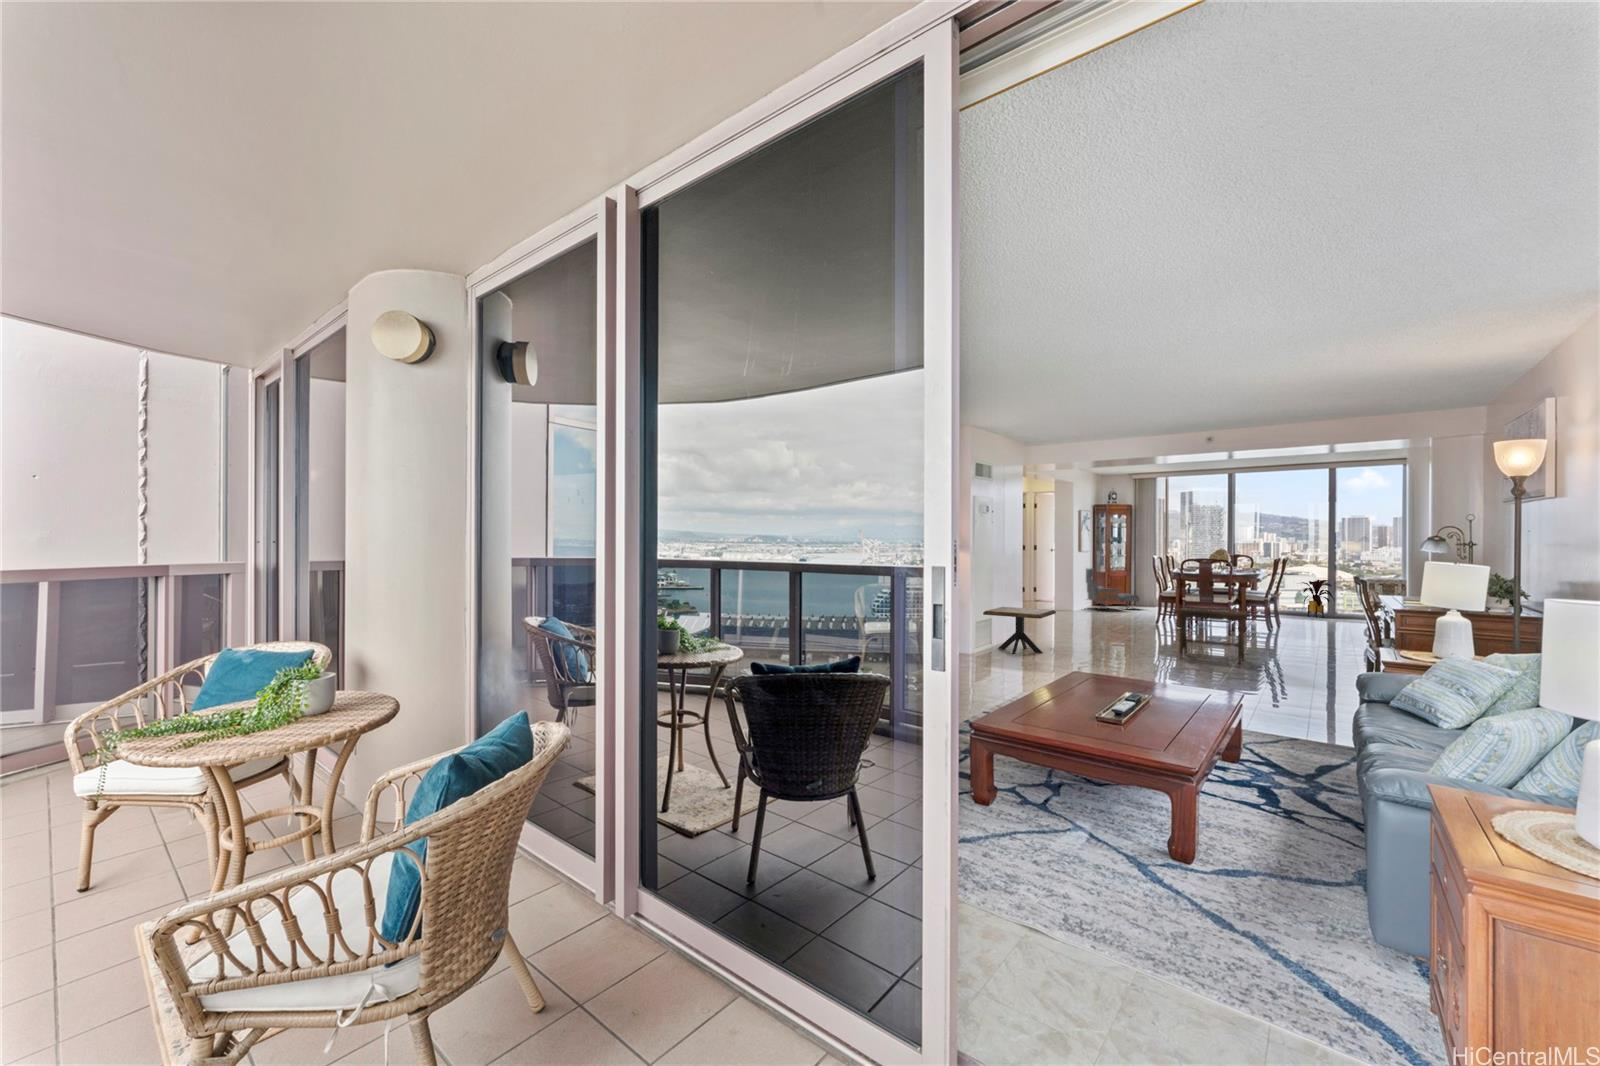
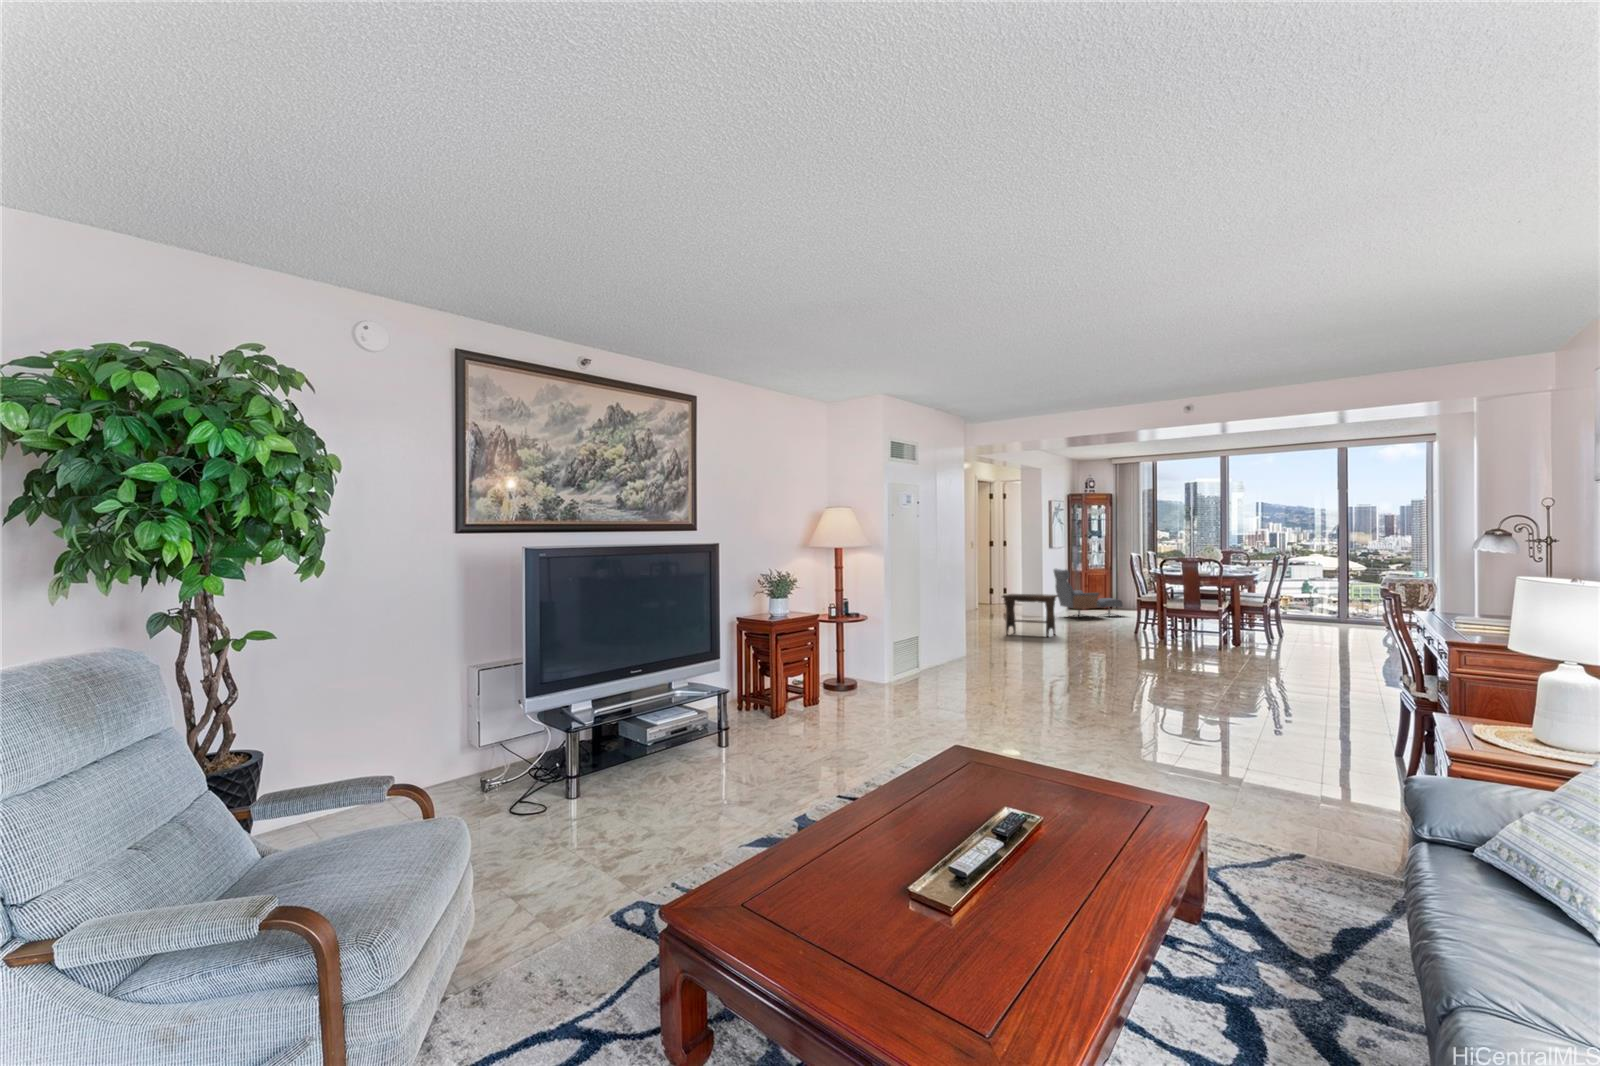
house plant: present [1302,580,1335,618] -> none [1298,575,1344,620]
side table: present [983,607,1056,654] -> none [928,624,1016,683]
footstool: present [1175,608,1249,664] -> present [1002,594,1058,637]

